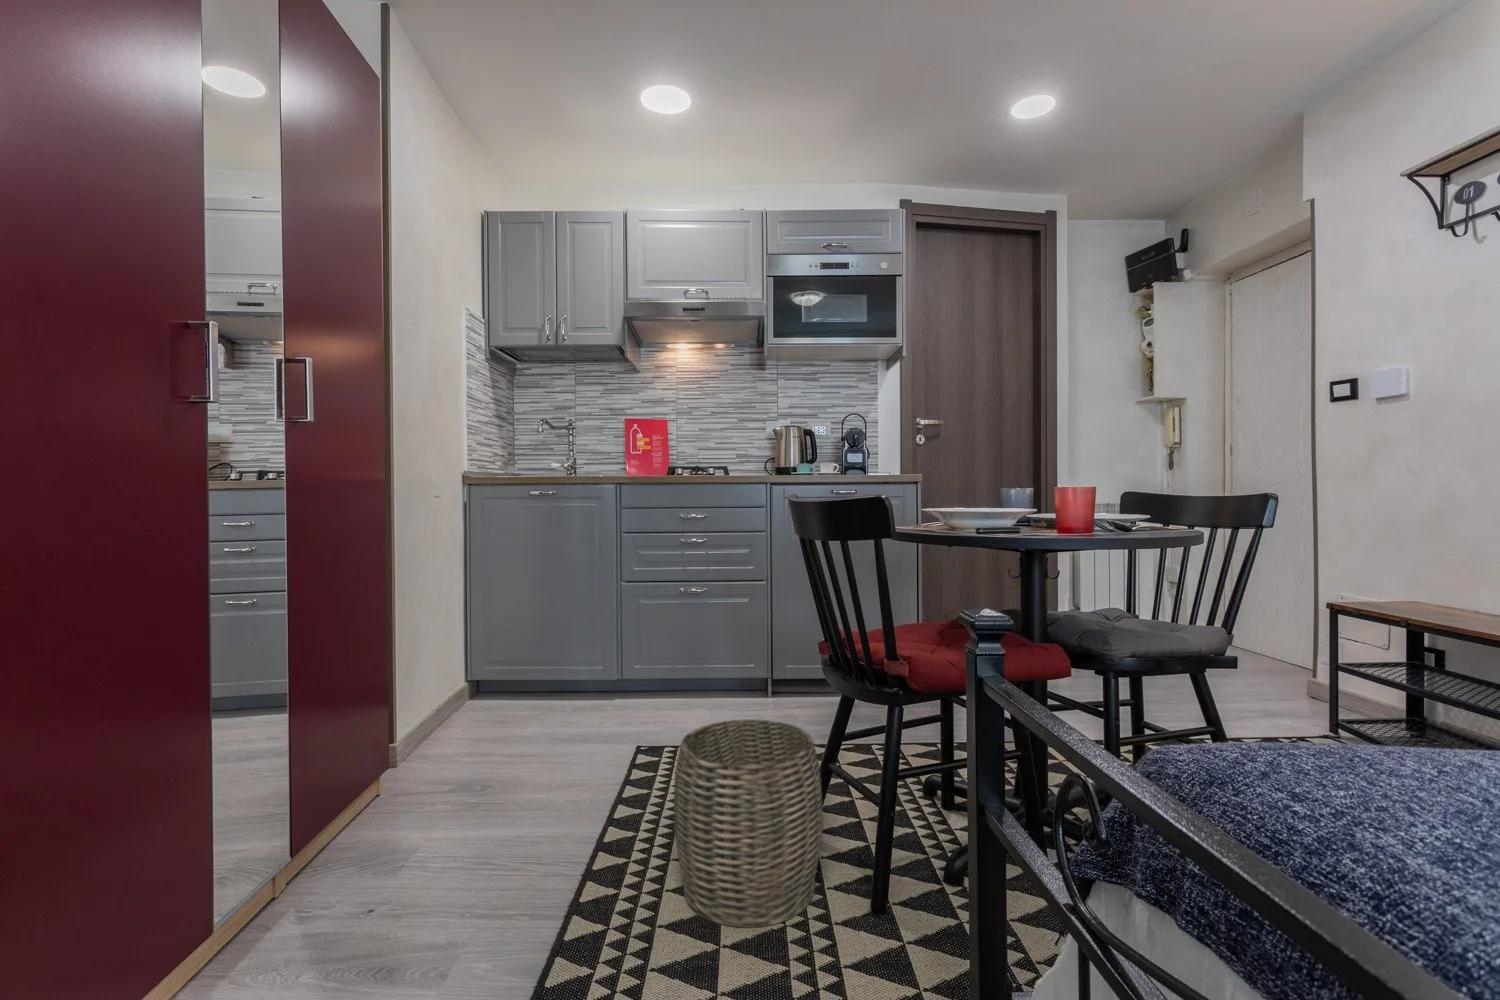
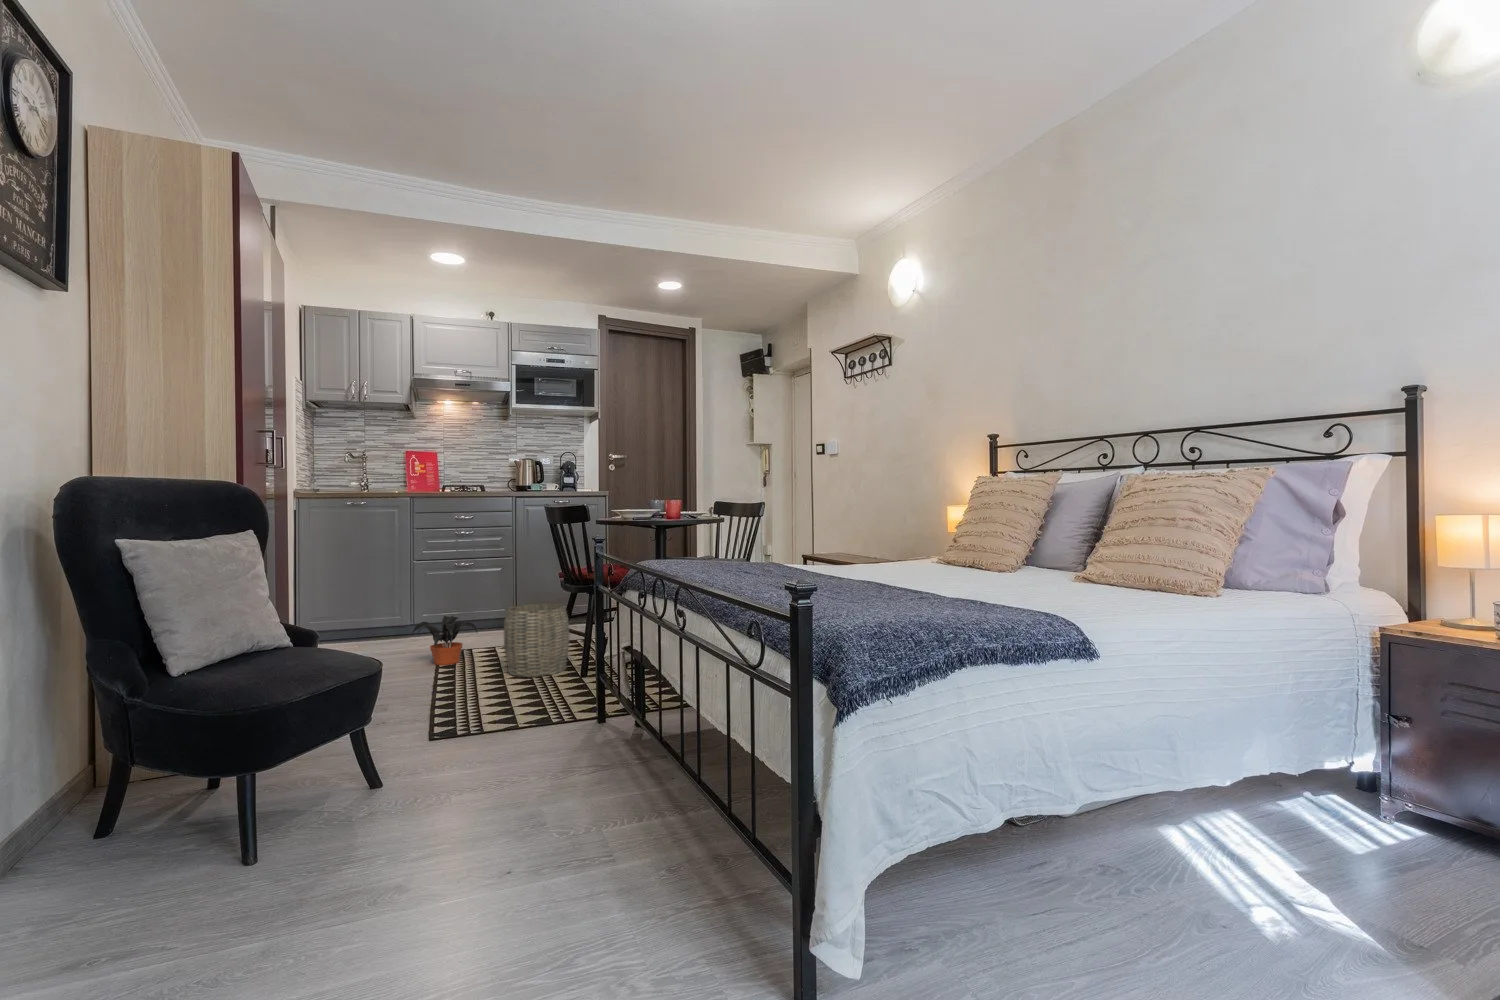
potted plant: none [538,701,655,807] -> present [412,616,477,665]

